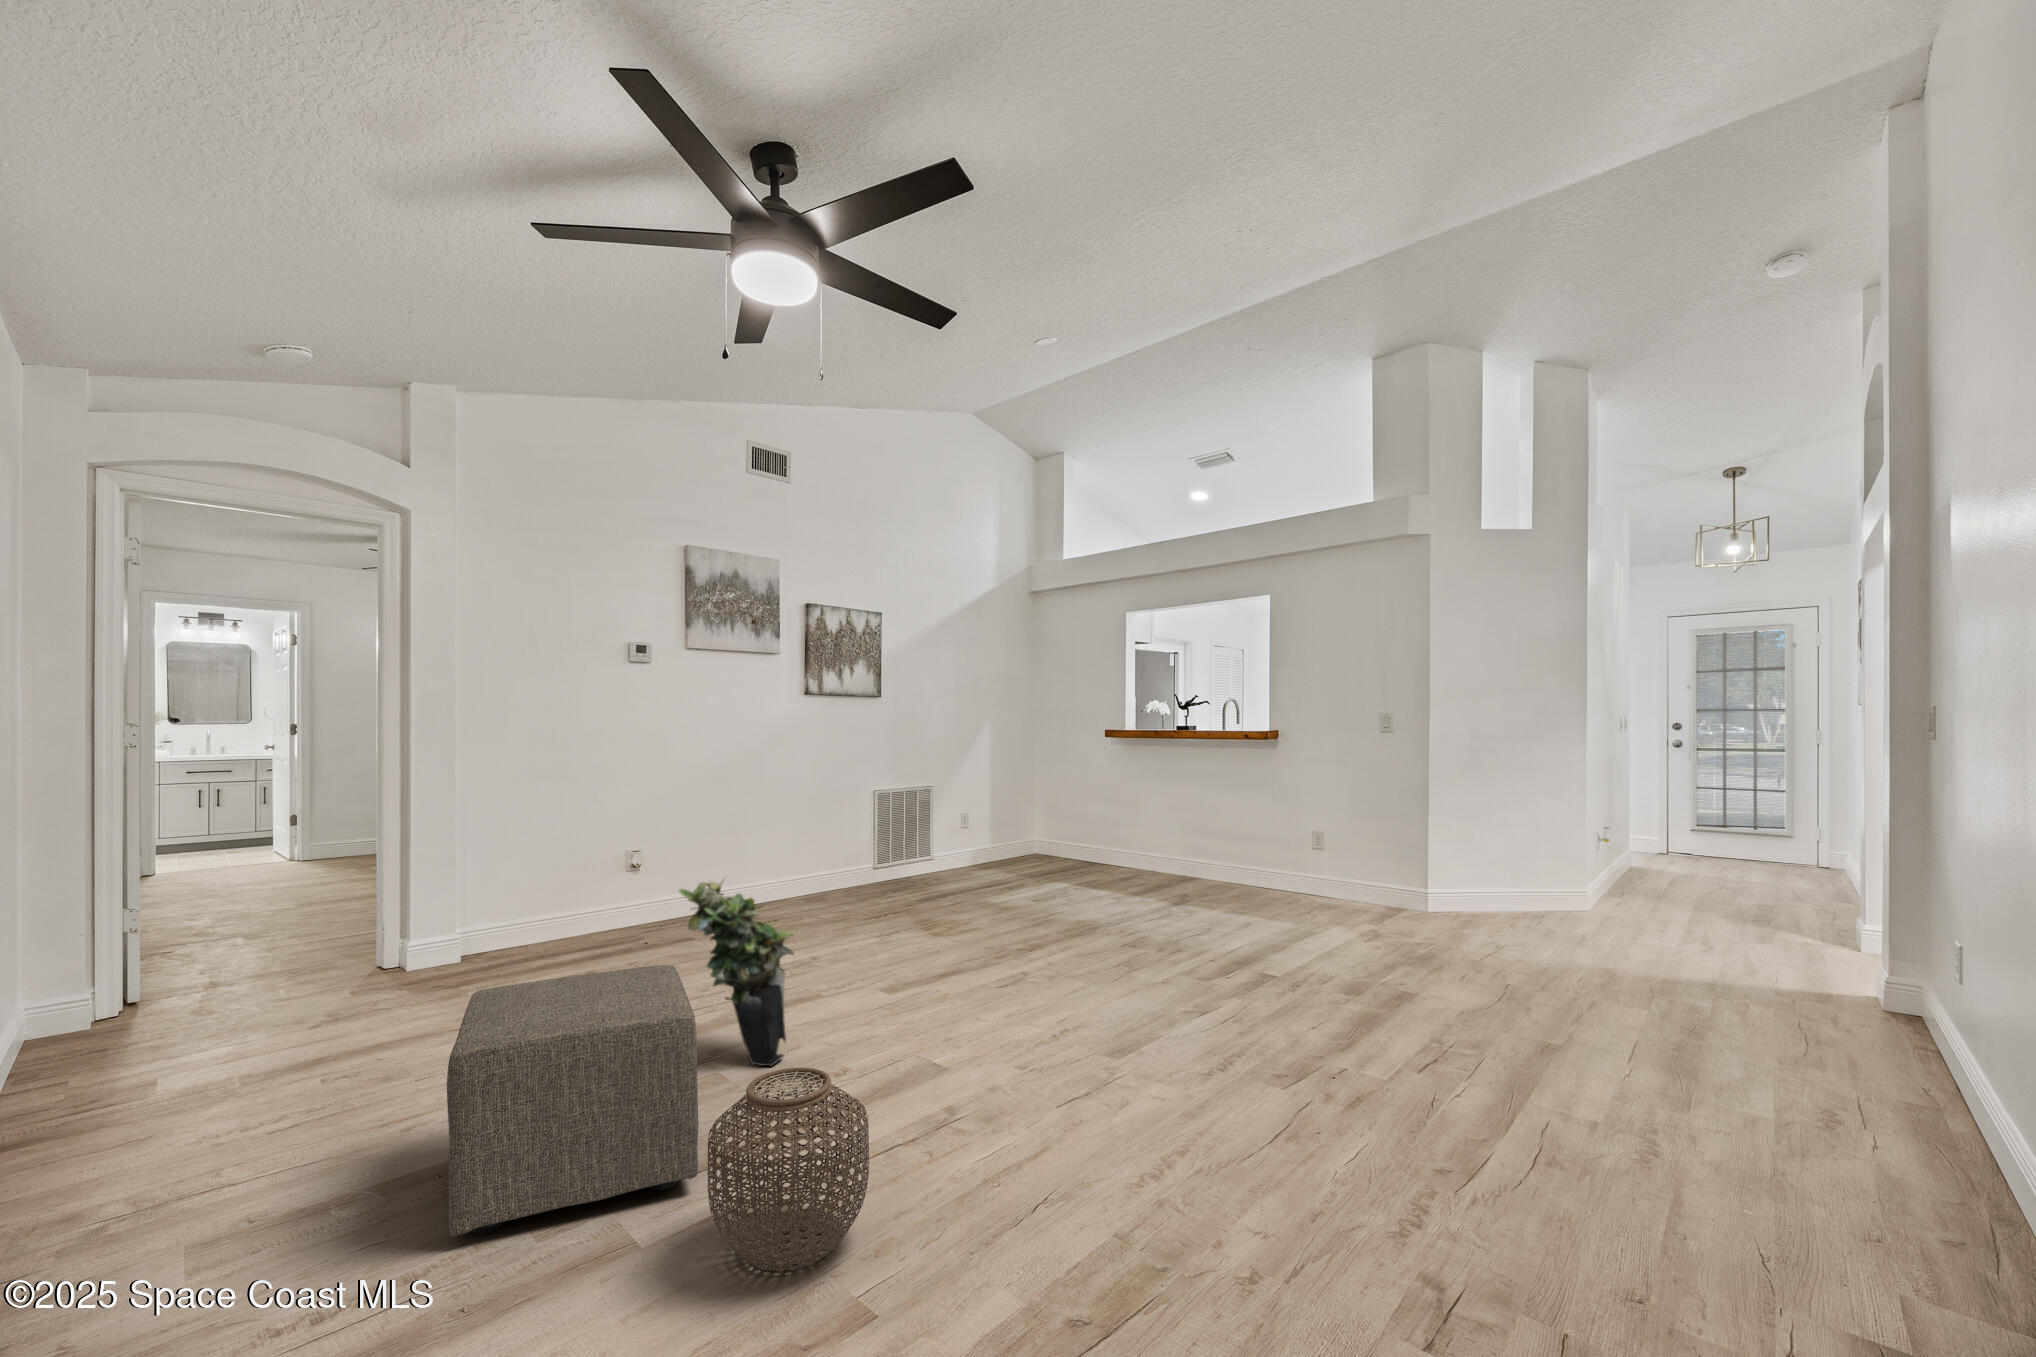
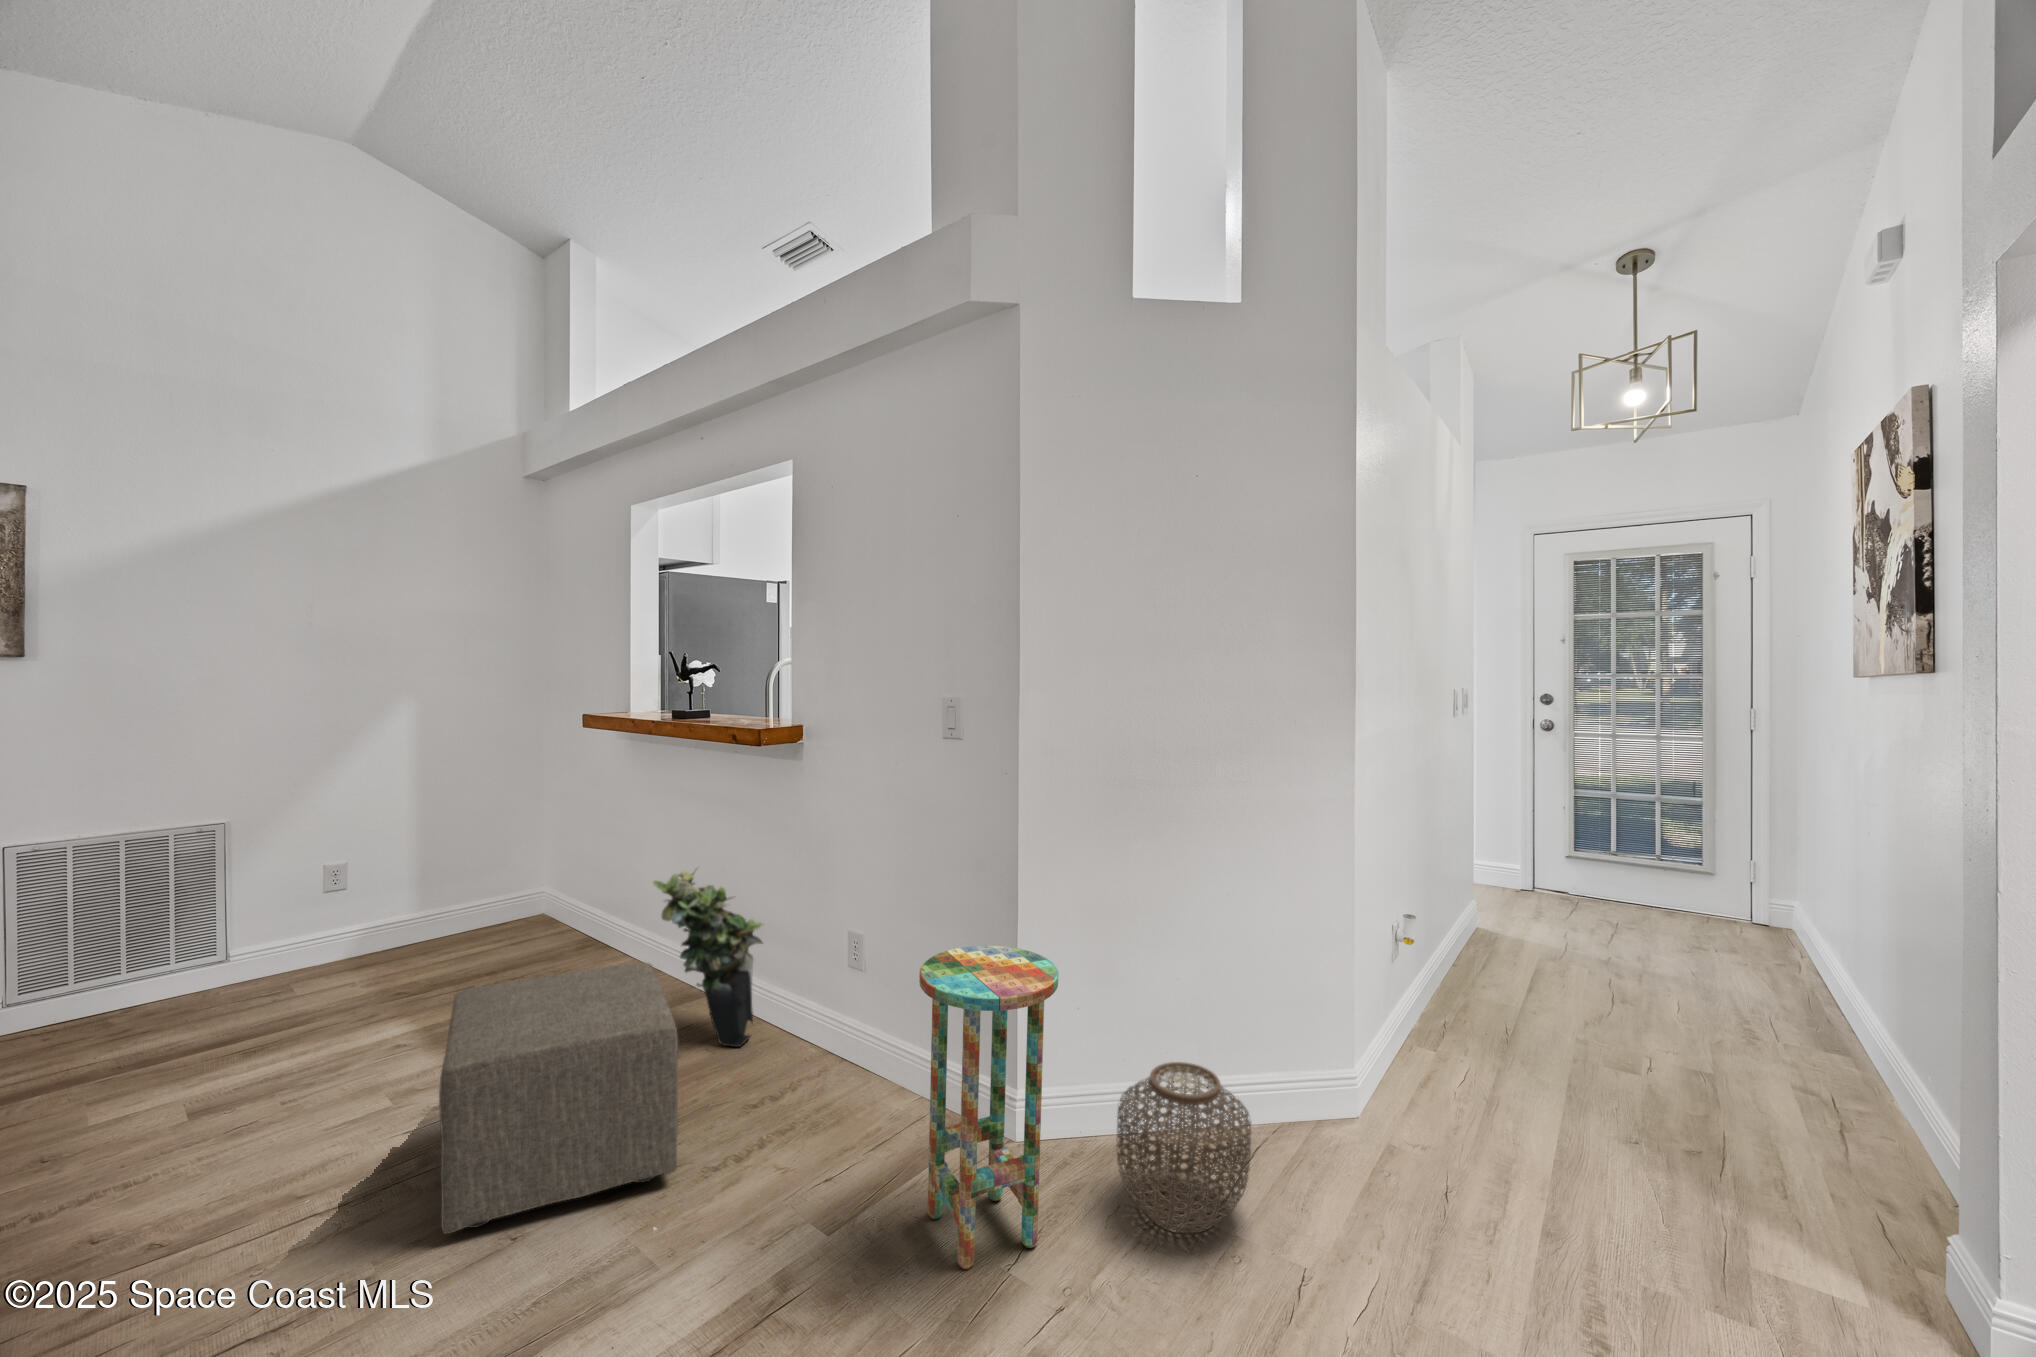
side table: none [946,920,1096,1271] -> present [919,946,1059,1269]
woven basket: present [708,1067,869,1271] -> present [1117,1062,1251,1233]

